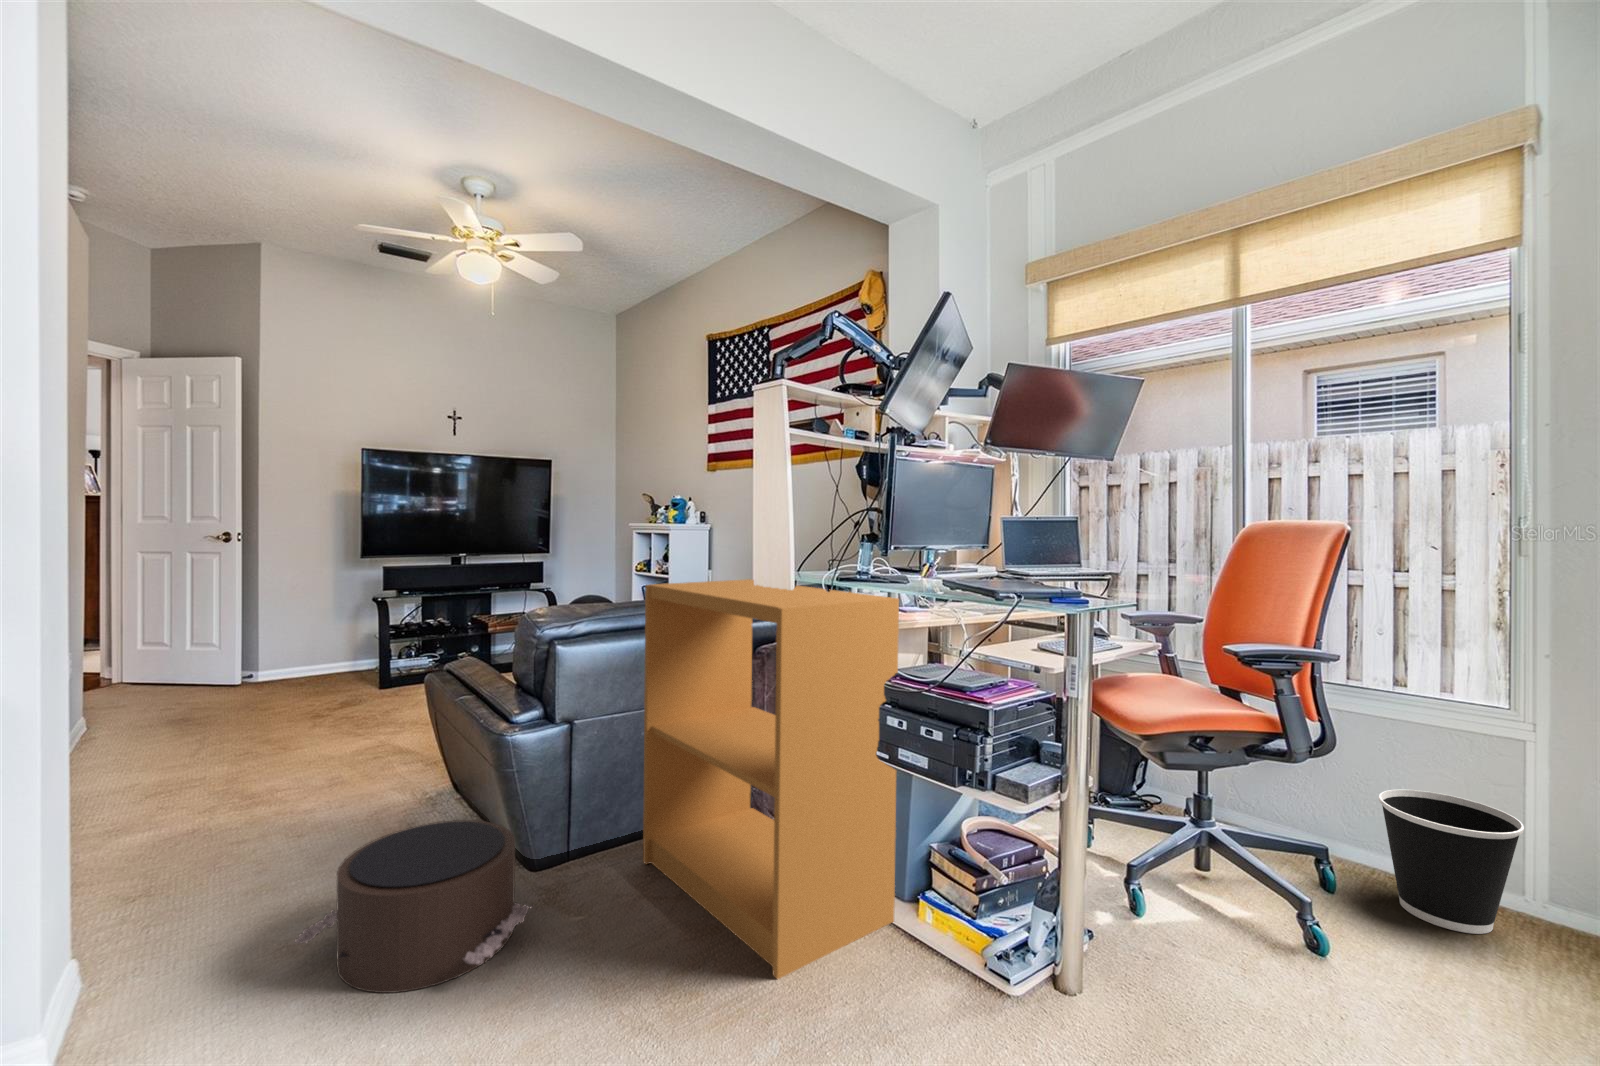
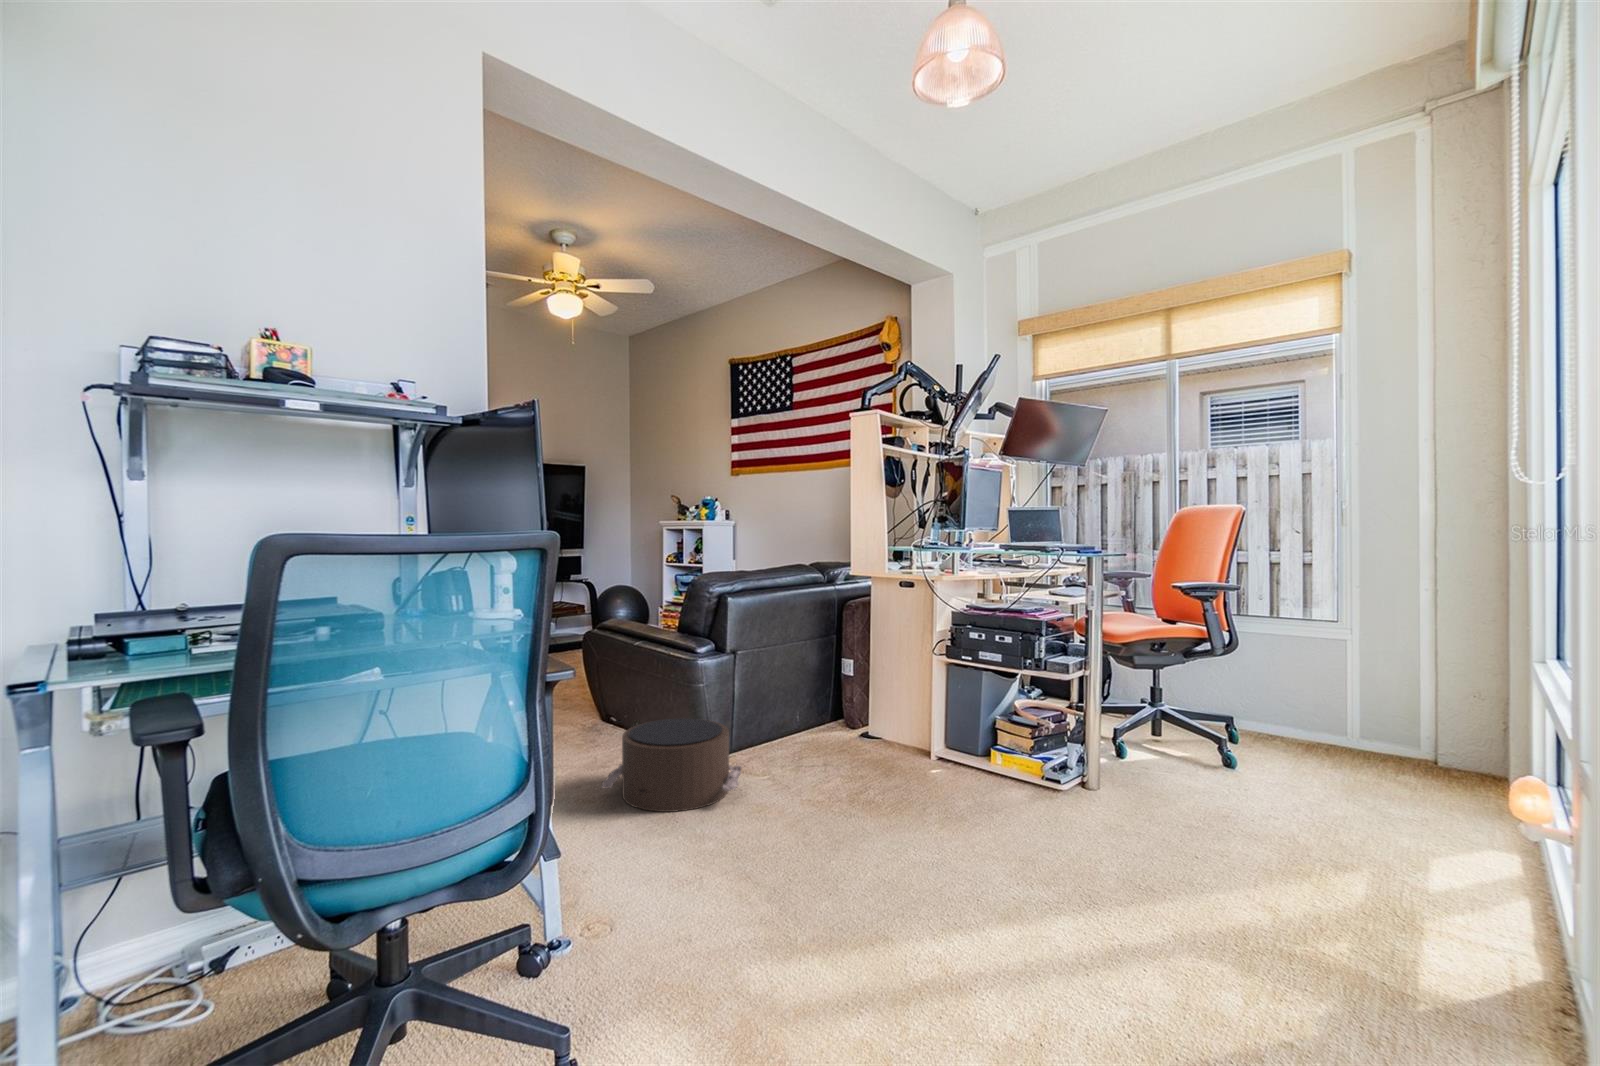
bookshelf: present [643,579,899,979] -> none [784,553,972,794]
wastebasket: present [1379,789,1524,934] -> none [1264,677,1345,757]

